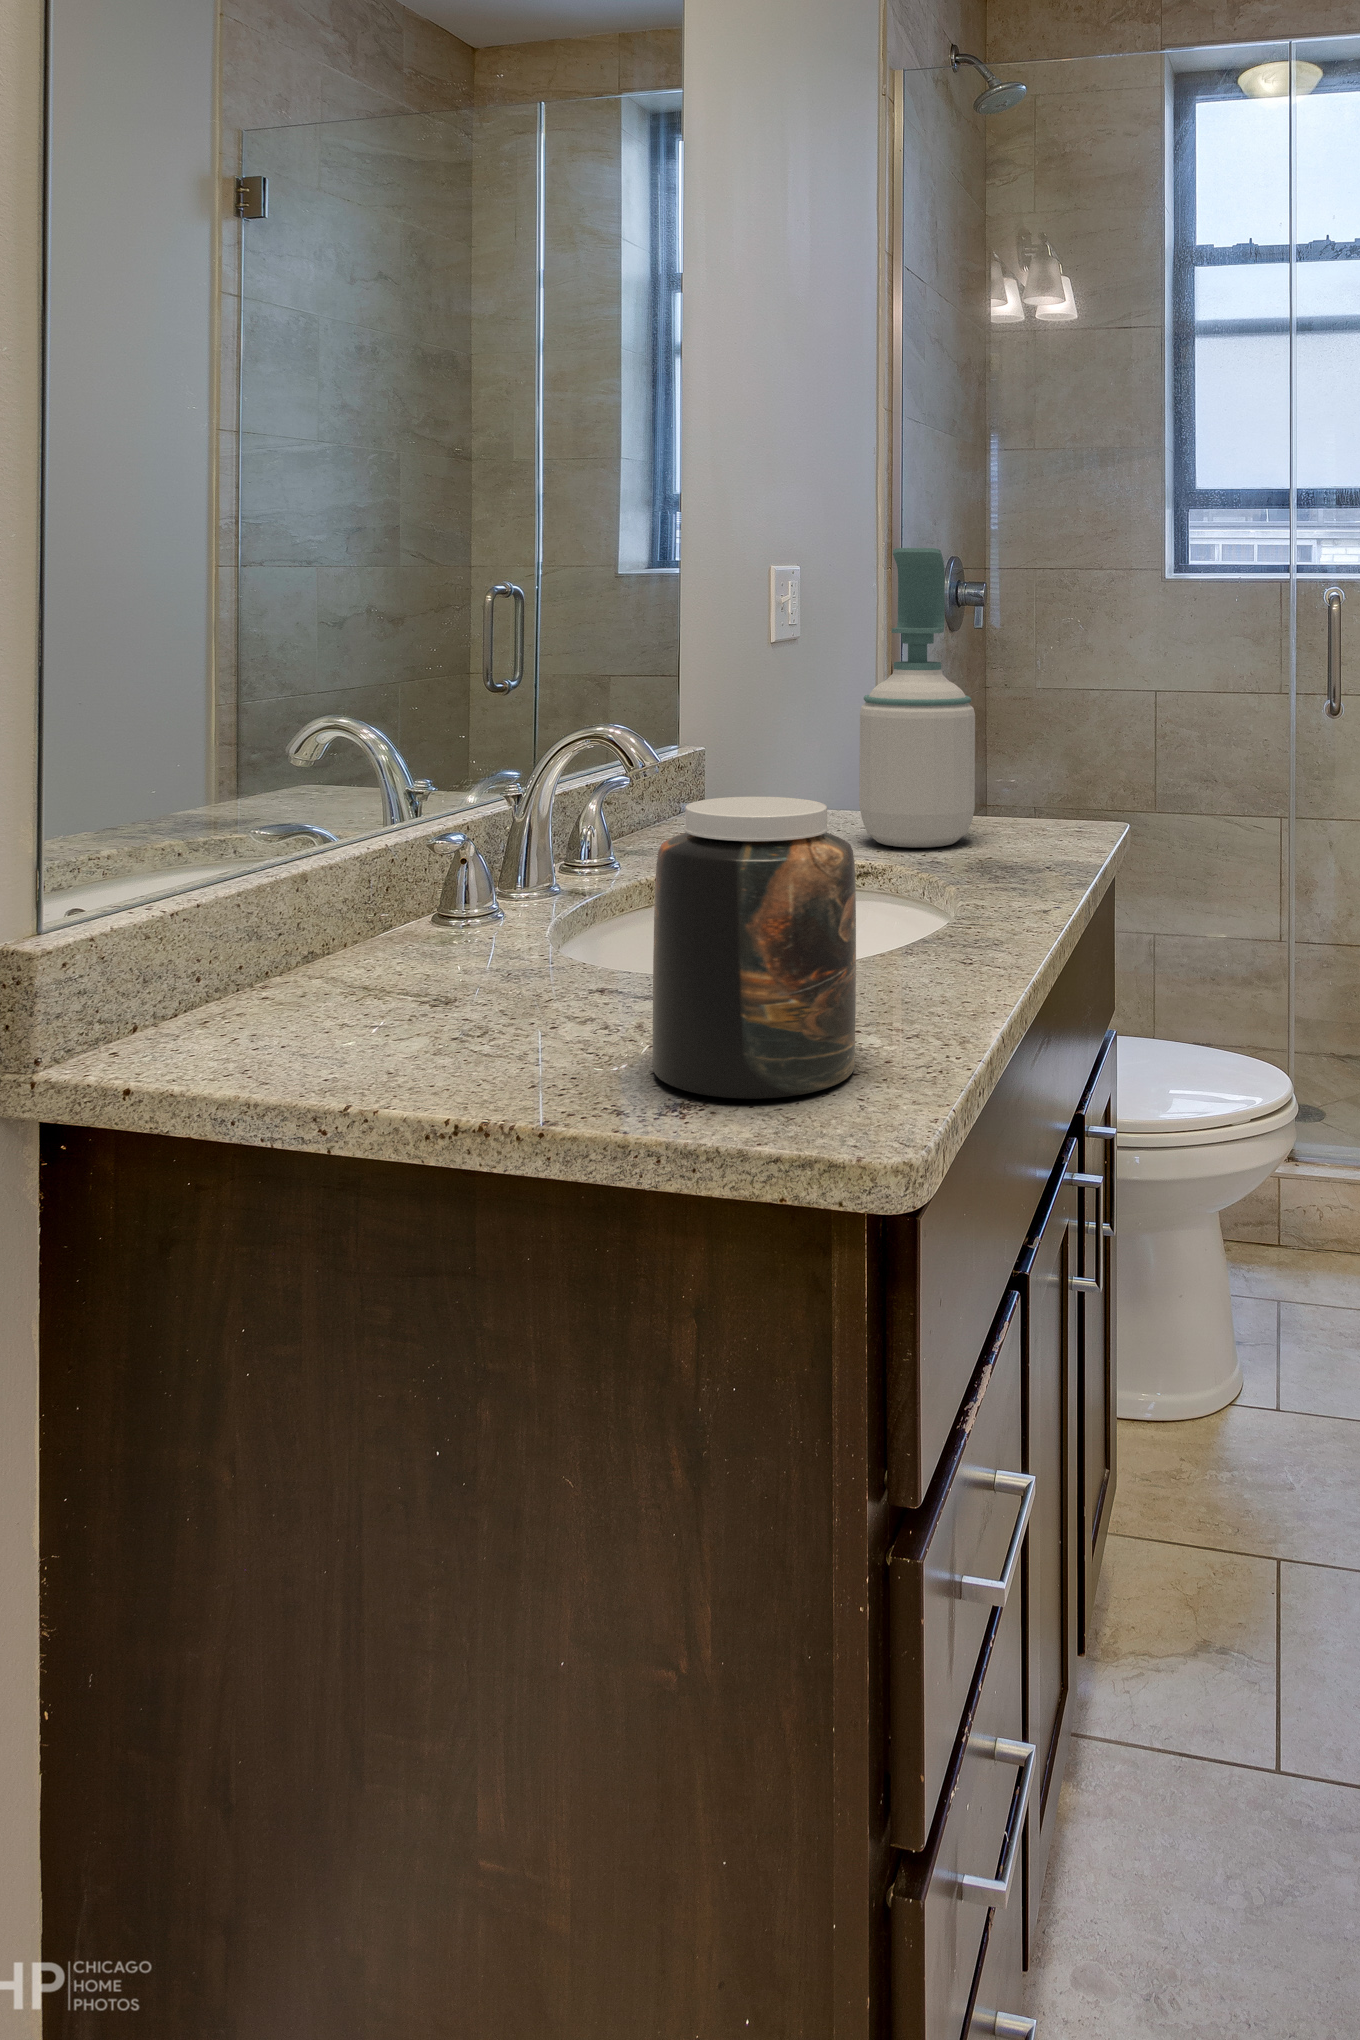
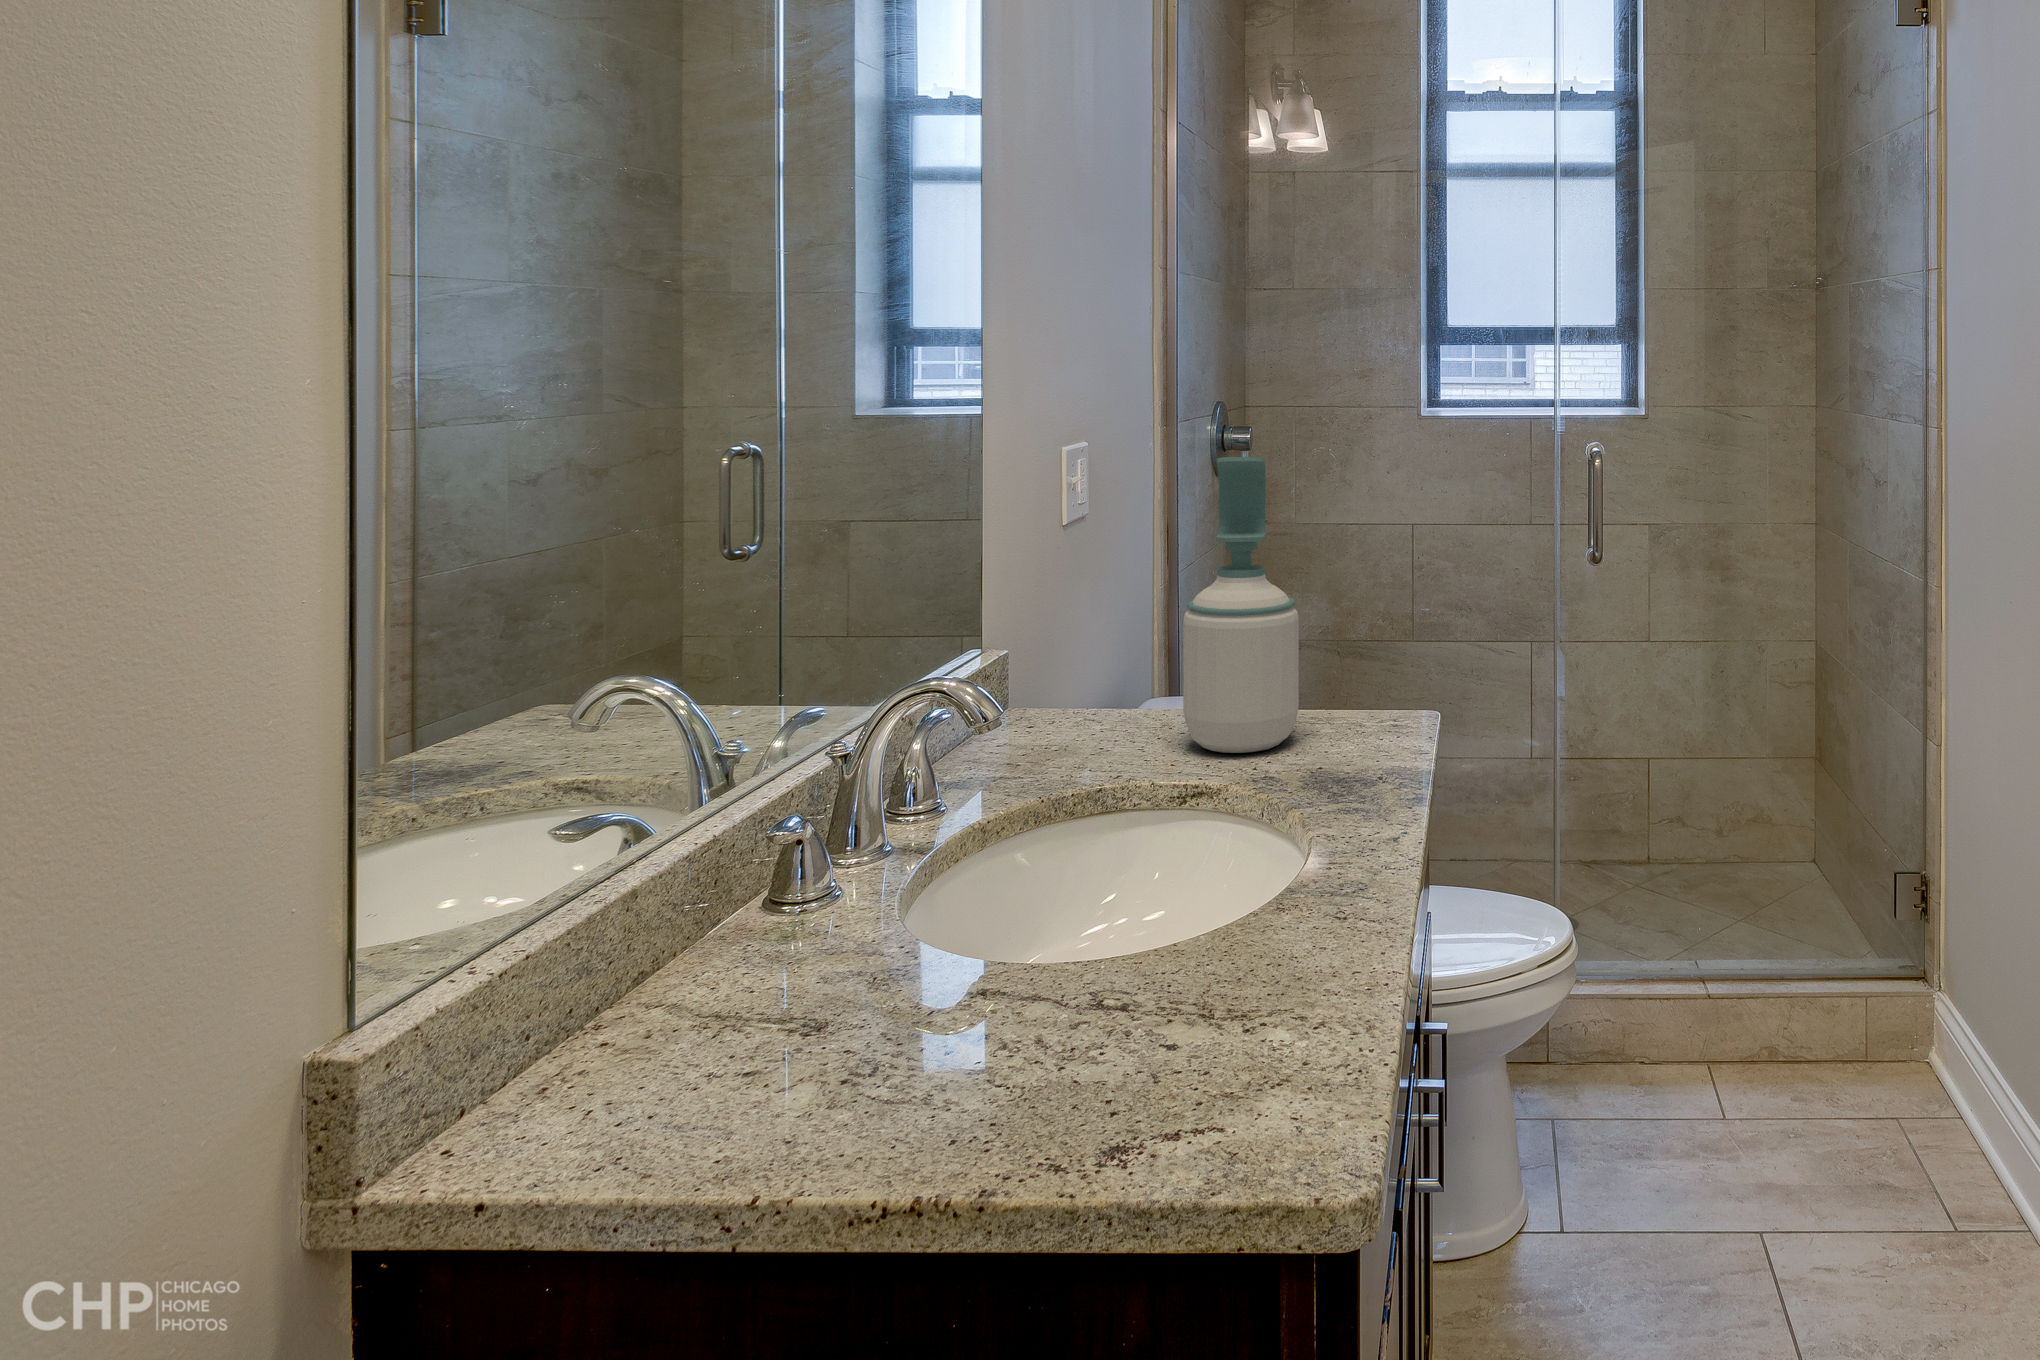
jar: present [653,797,856,1099] -> none [1074,811,1277,1137]

